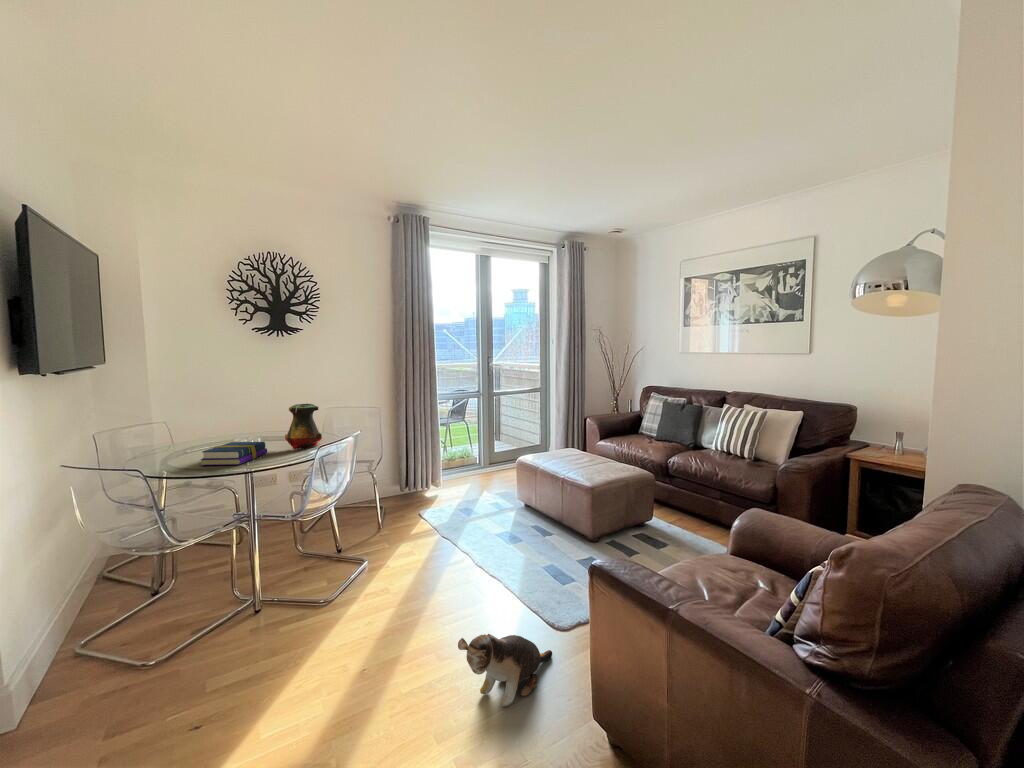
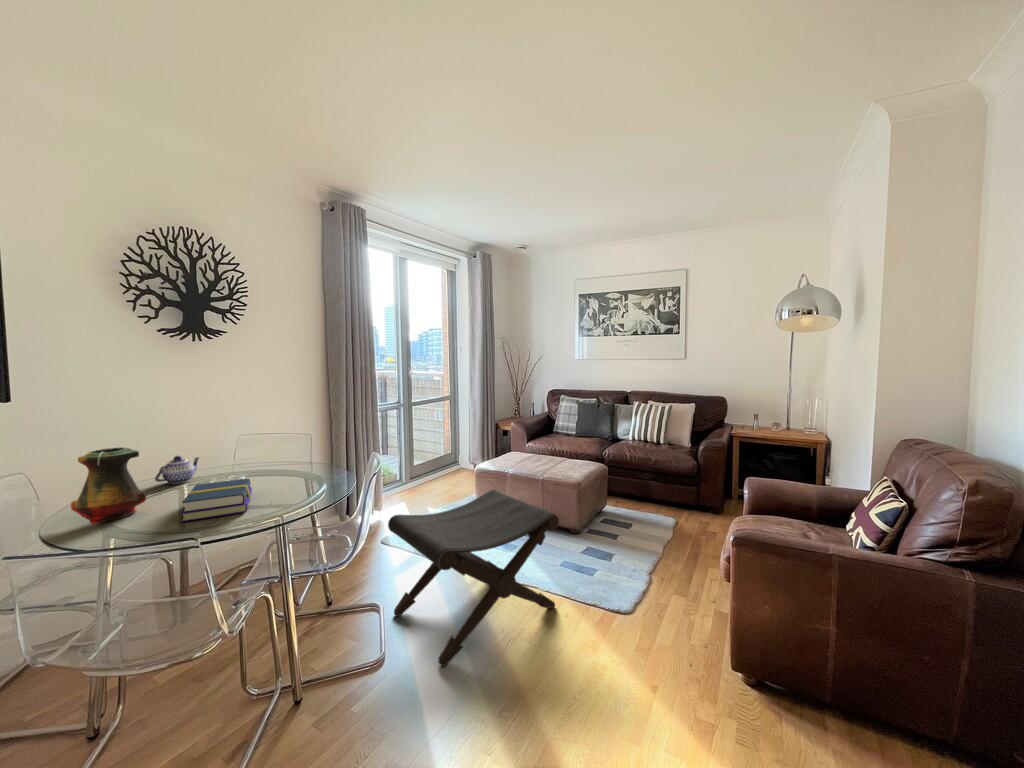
vase: present [285,403,322,449] -> present [71,447,146,524]
teapot: none [230,422,265,442] -> present [155,456,199,484]
footstool: none [352,479,497,622] -> present [388,490,559,666]
plush toy: present [458,634,552,706] -> none [625,625,666,692]

